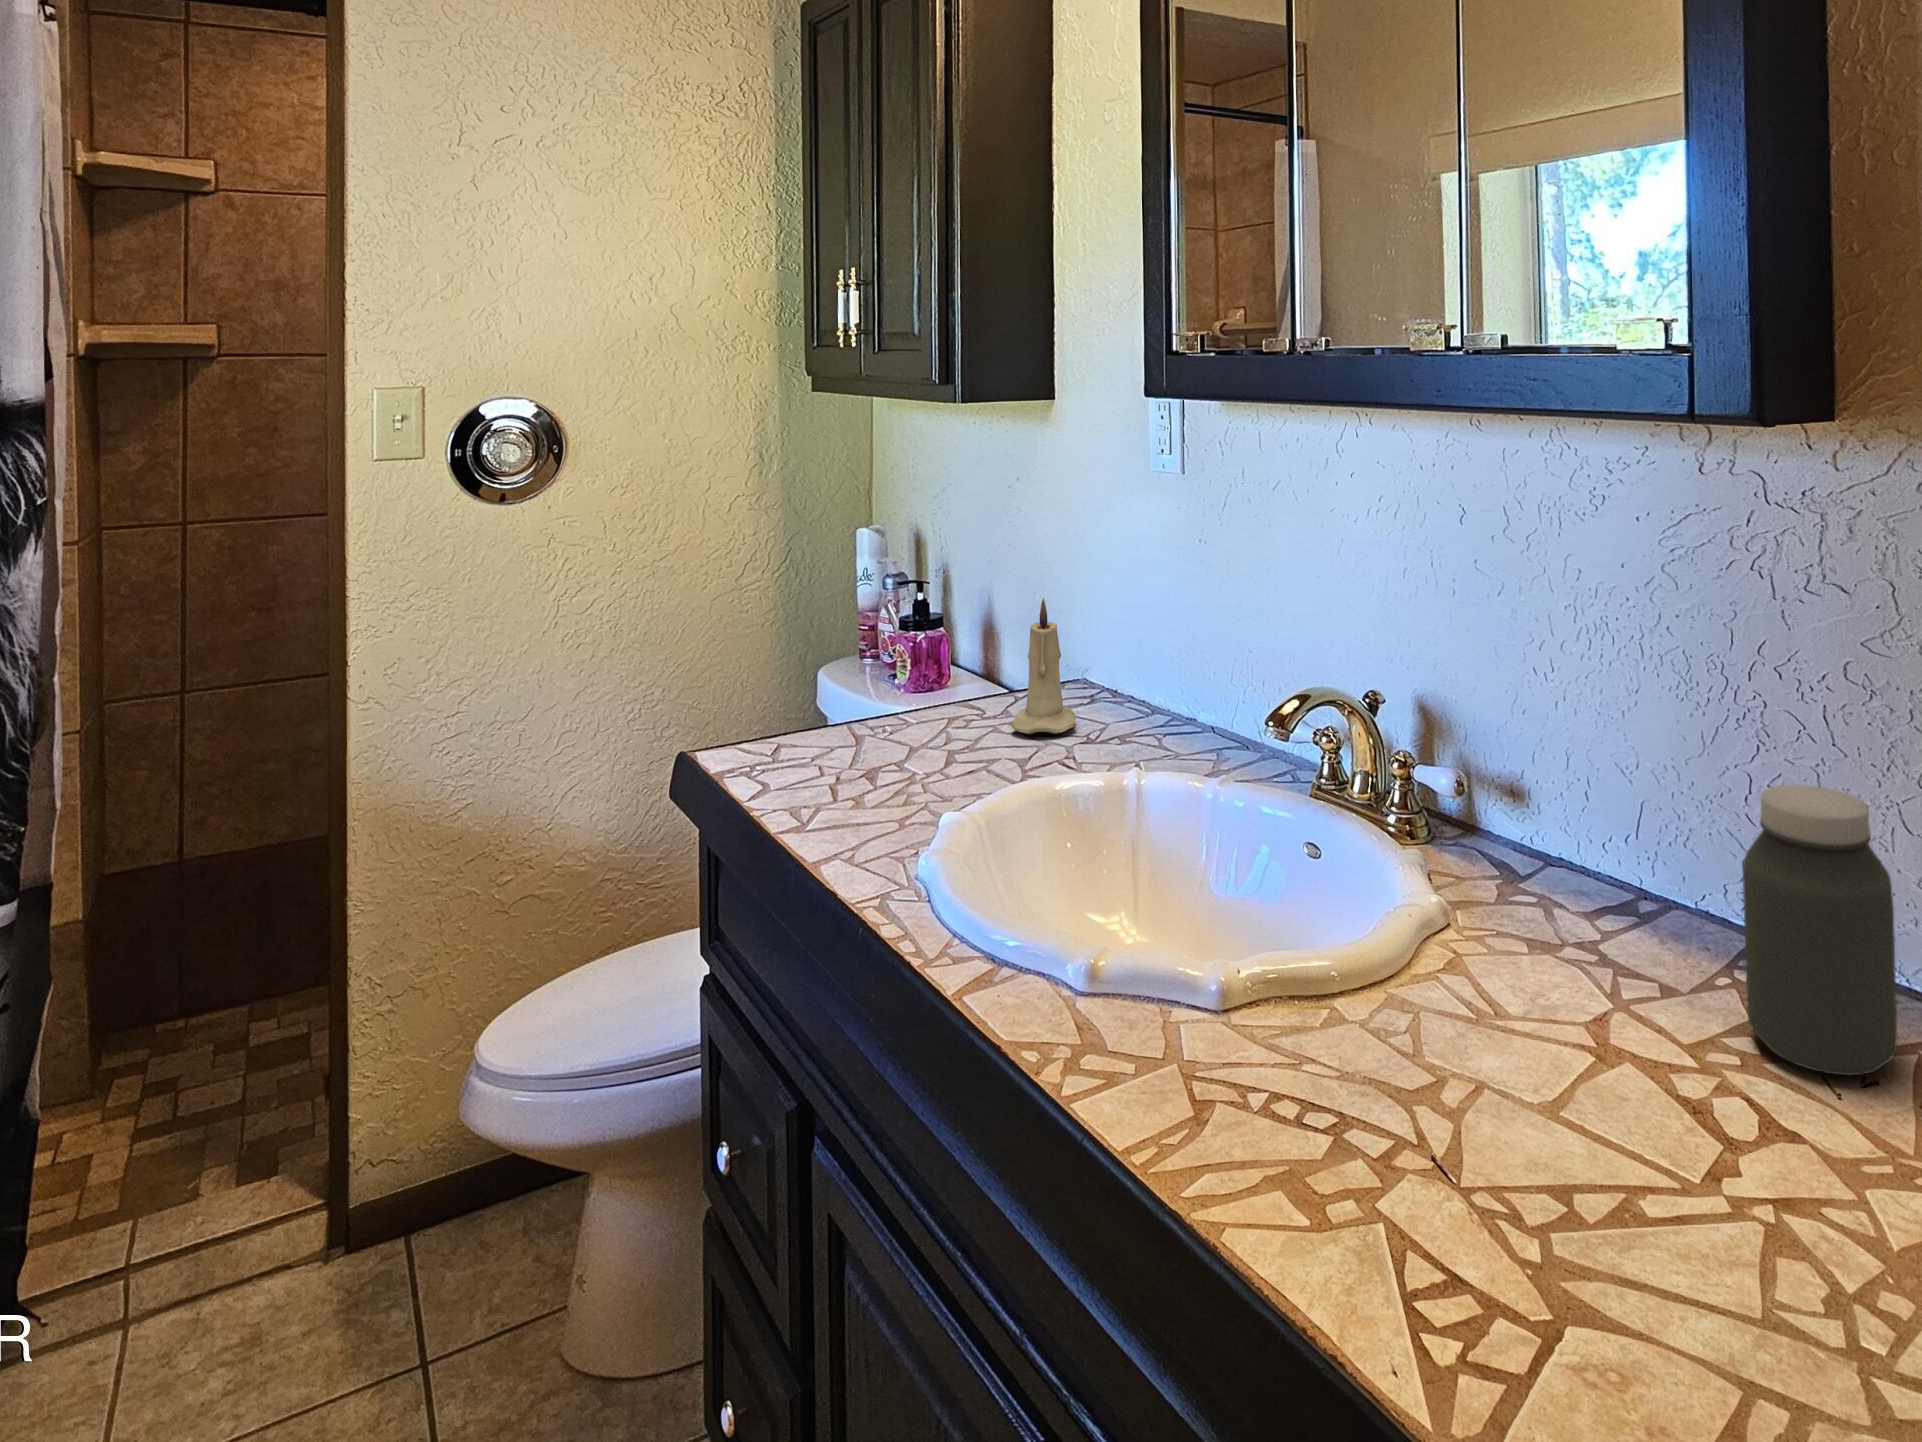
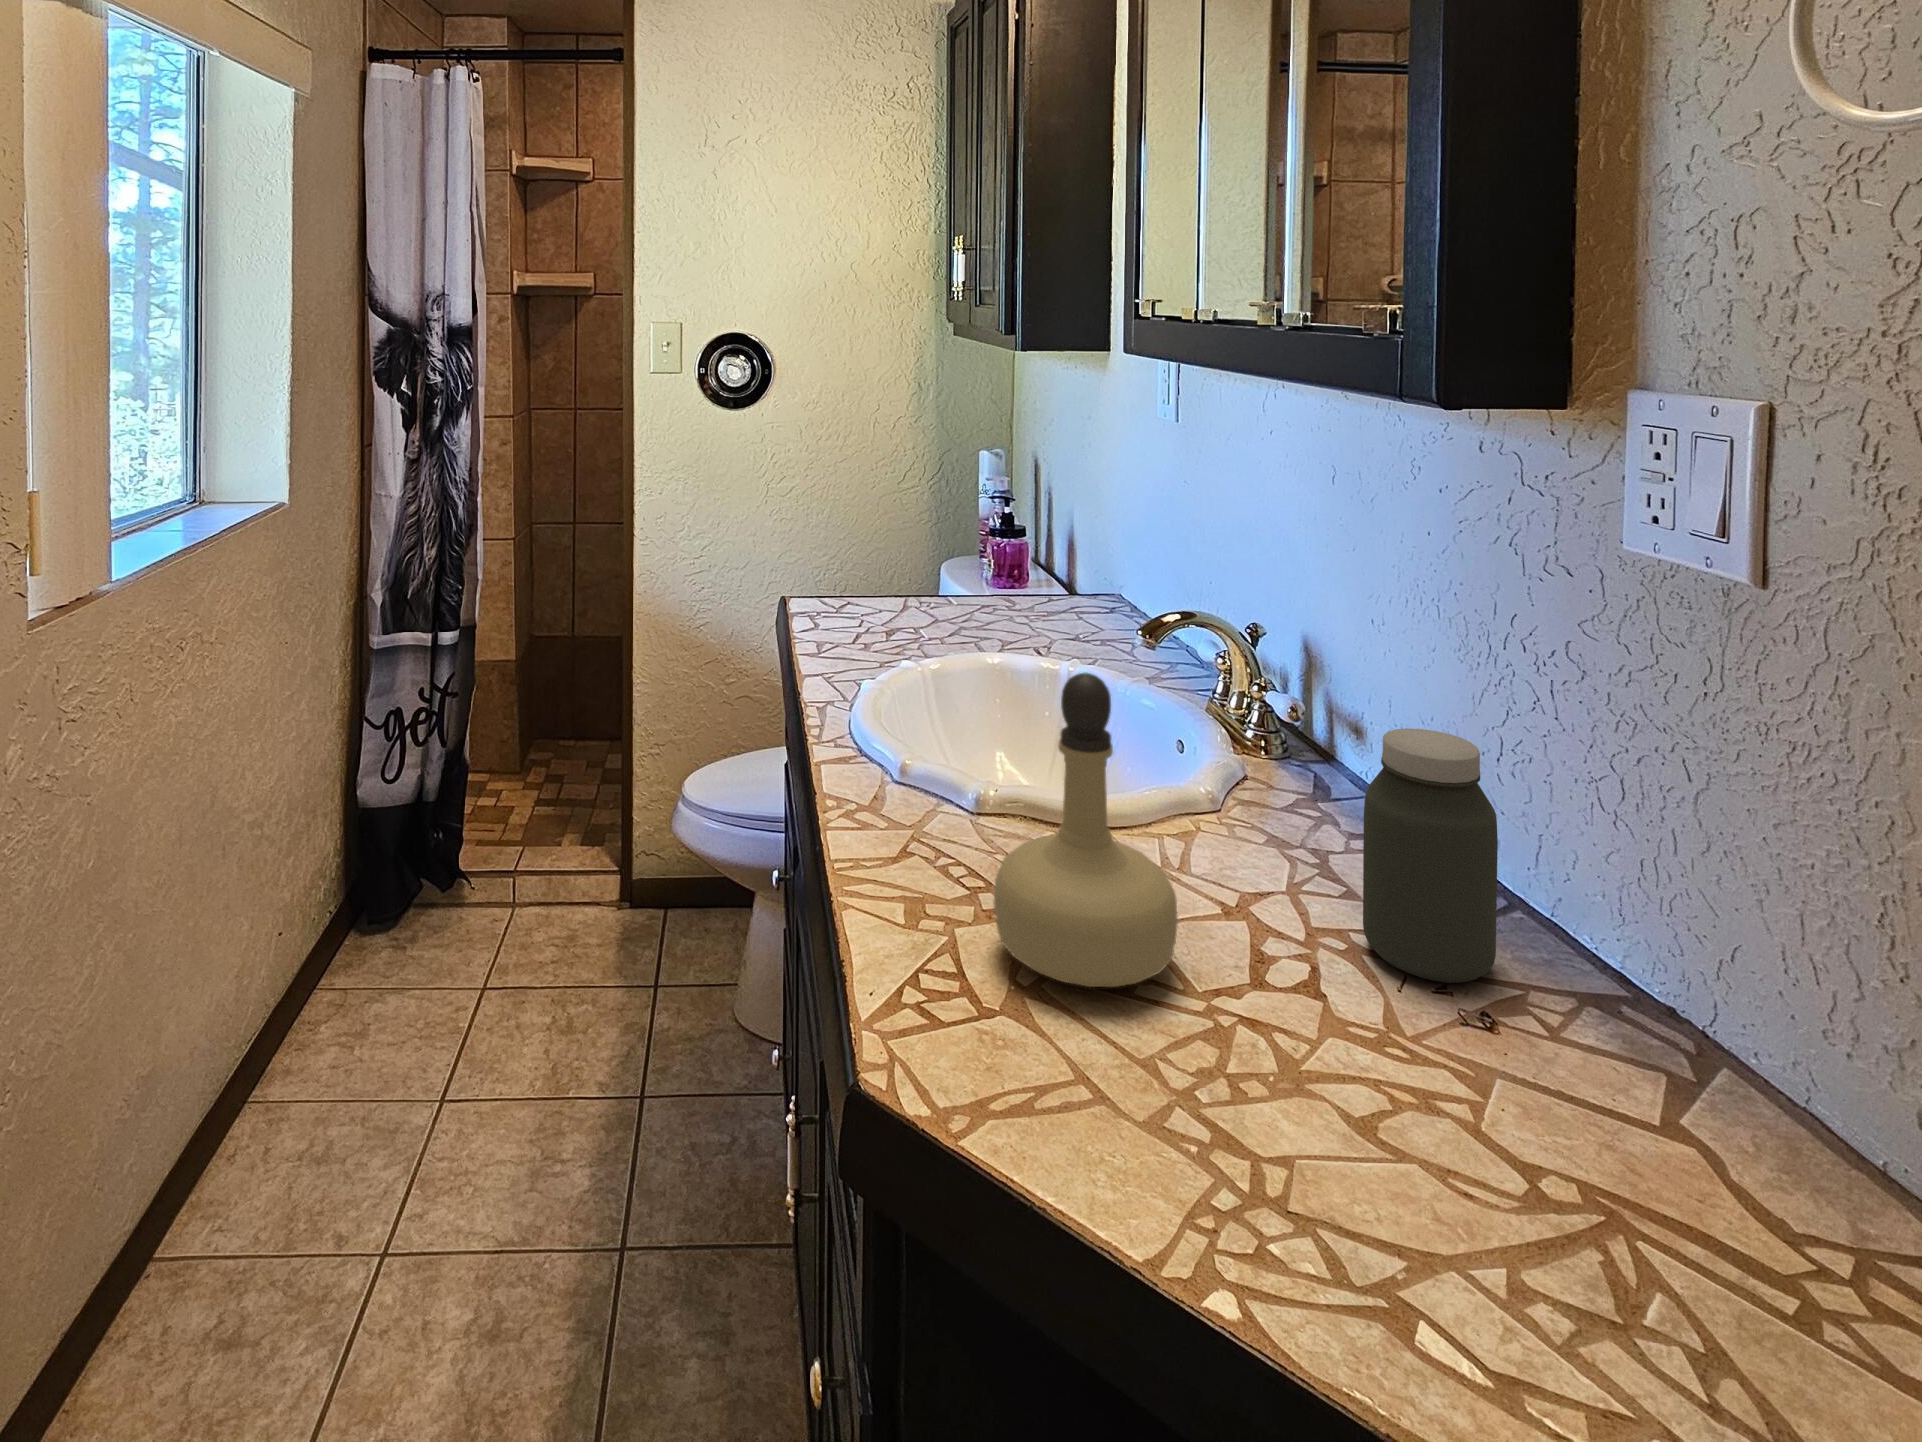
candle: present [1011,599,1076,734] -> none [1011,516,1069,627]
perfume bottle: none [1431,797,1682,1241] -> present [994,673,1178,987]

